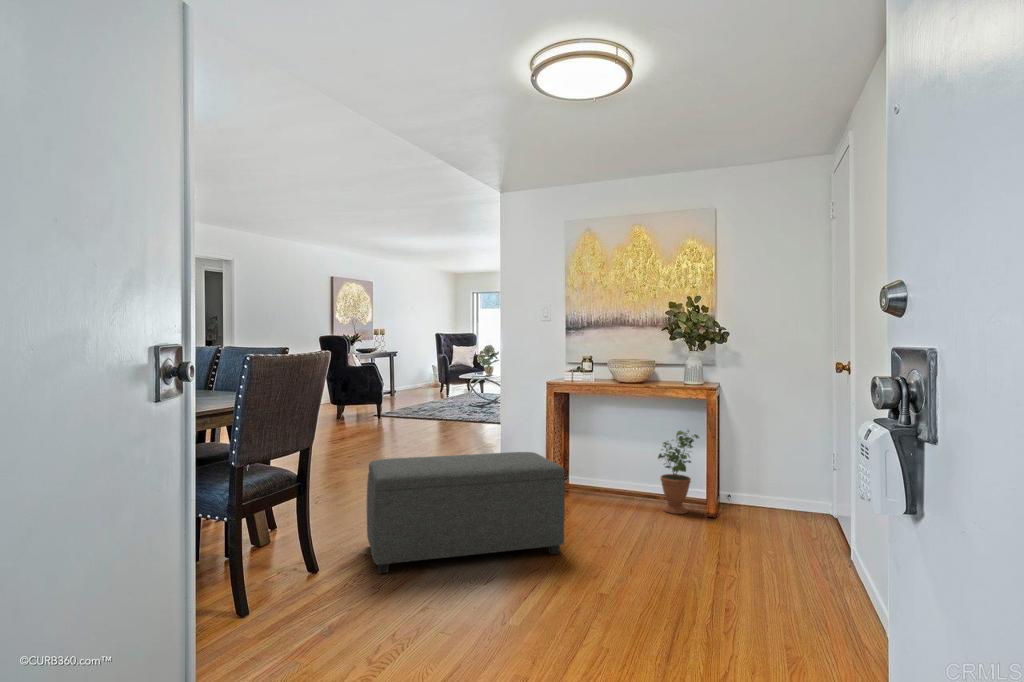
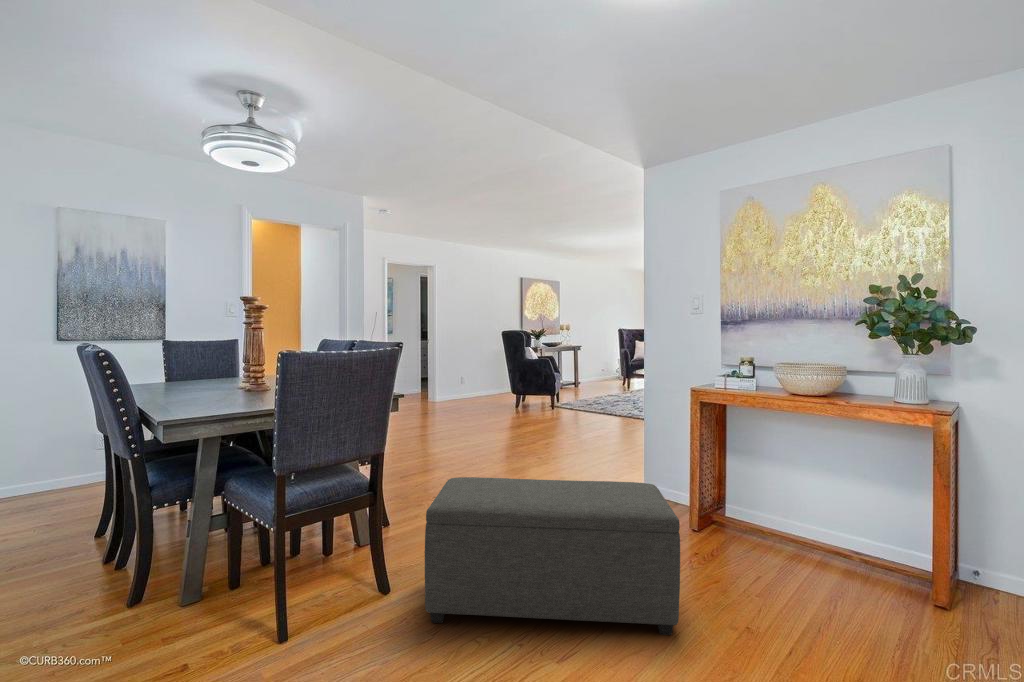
potted plant: present [658,430,699,514] -> none [847,465,919,591]

